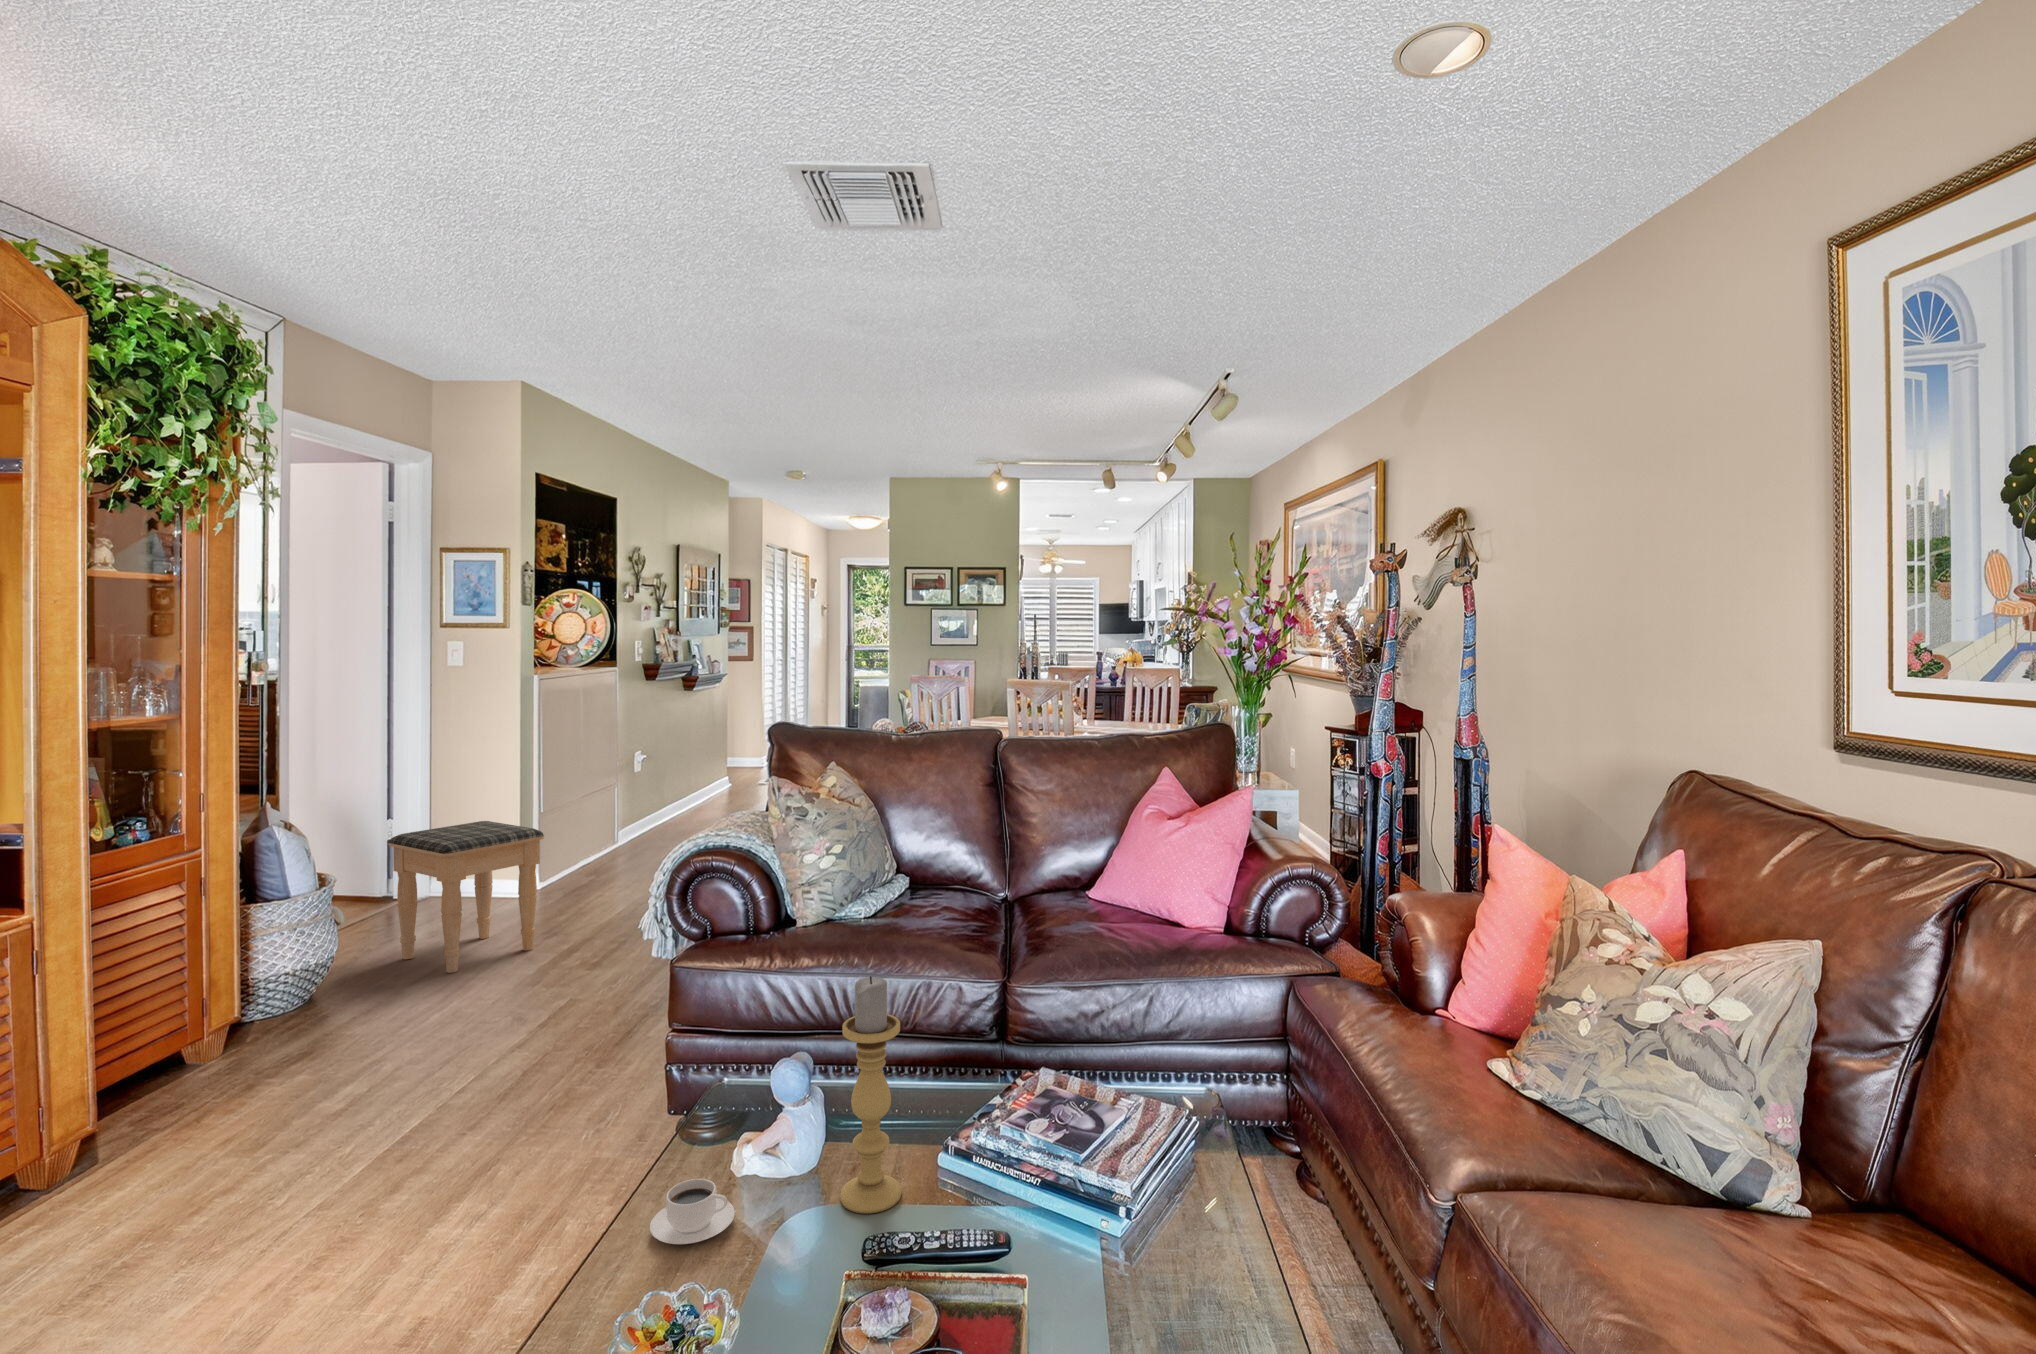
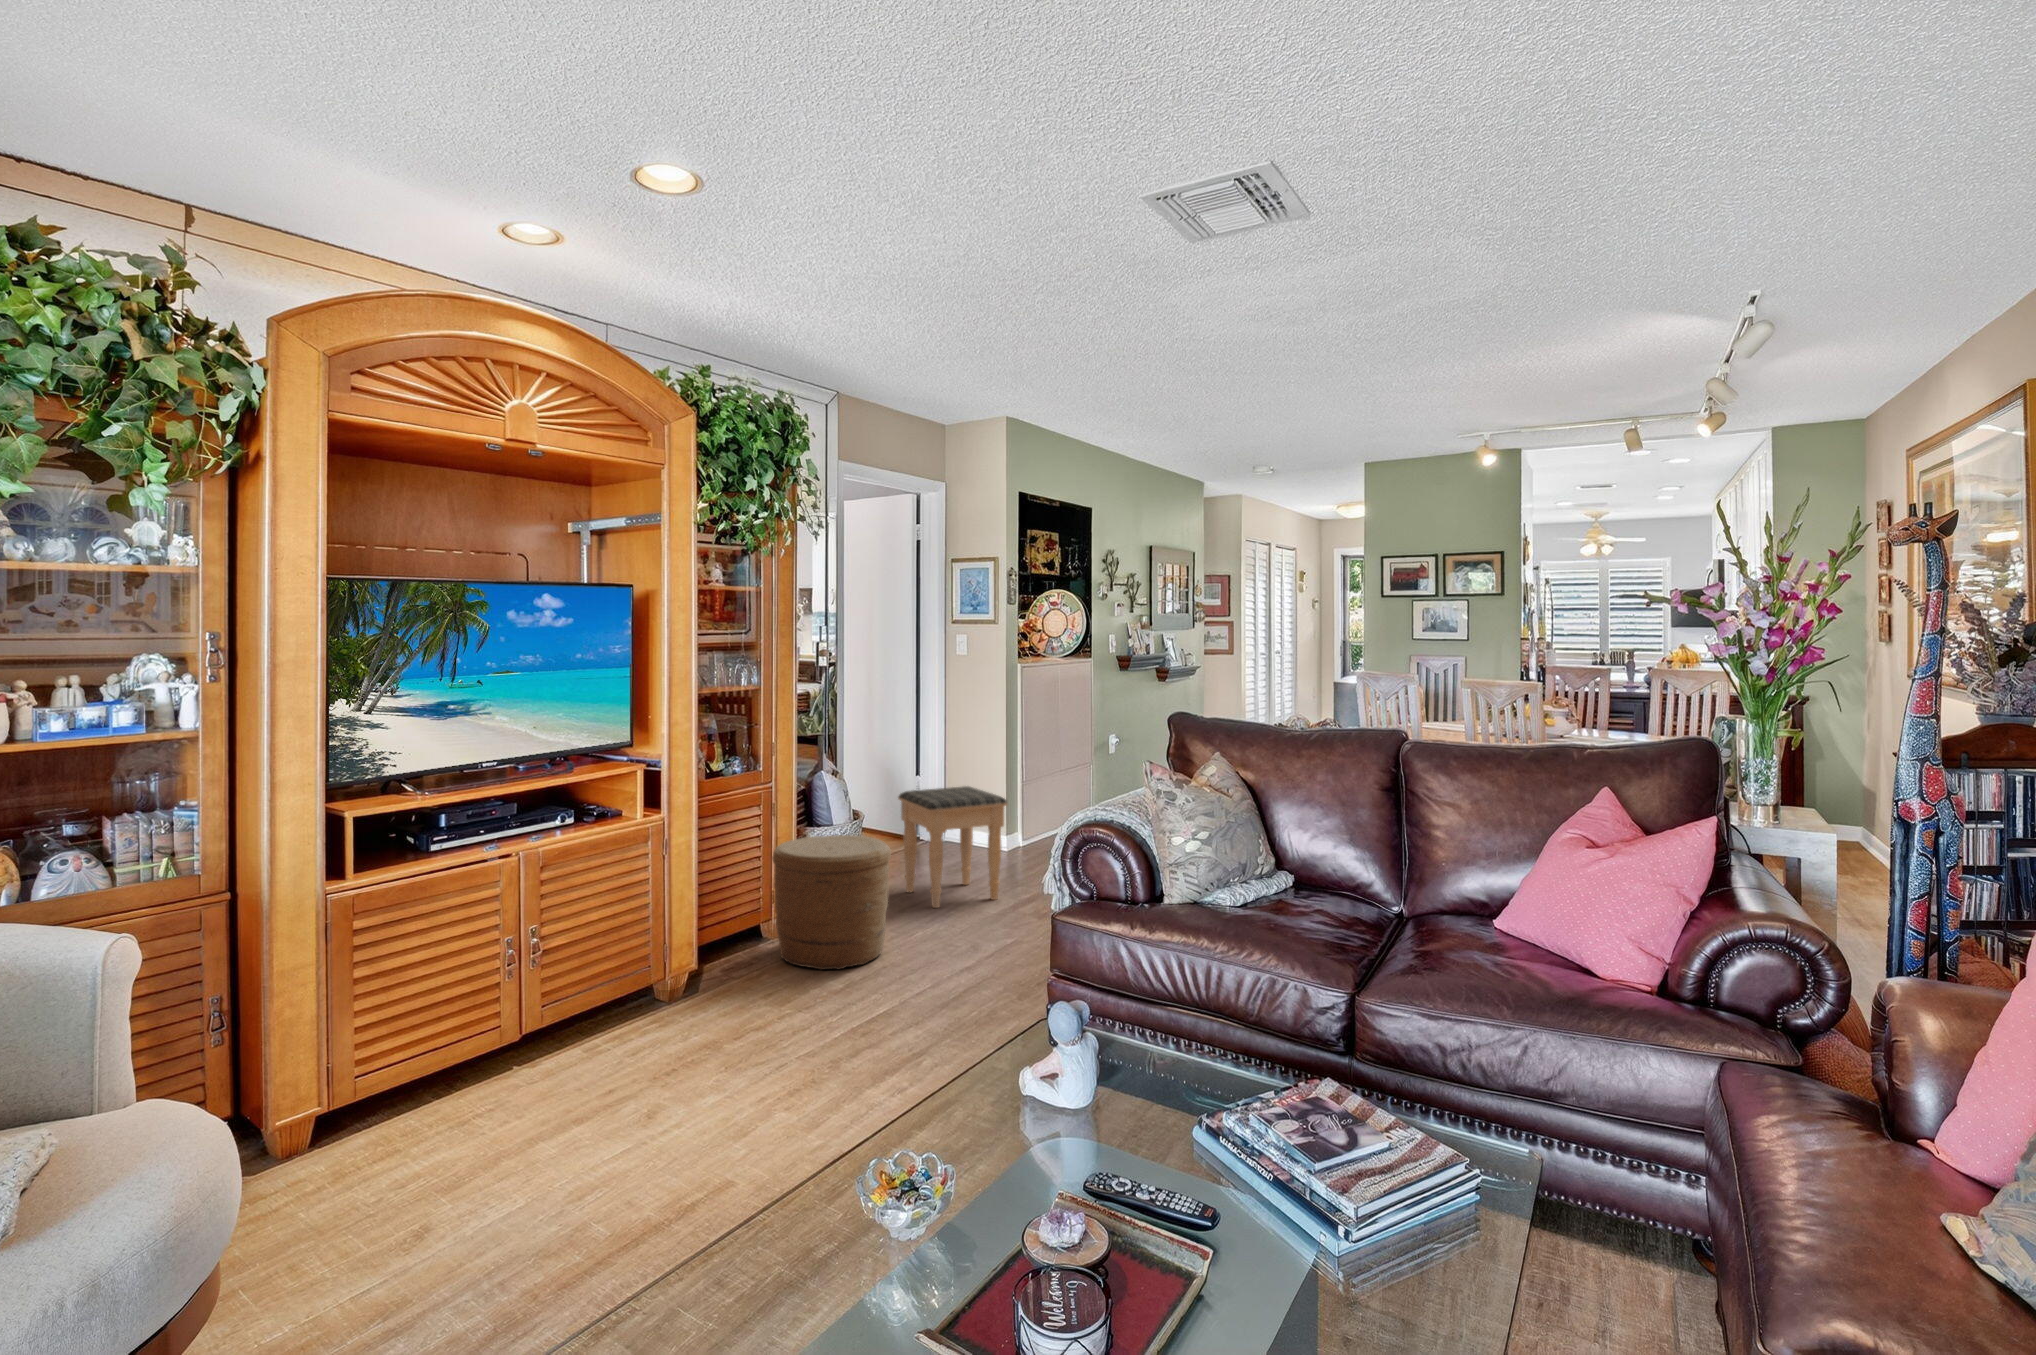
woven basket: none [216,898,407,1084] -> present [772,835,891,970]
candle holder: present [840,976,901,1214] -> none [1094,945,1150,1159]
coffee cup: present [650,1179,735,1244] -> none [940,1087,1007,1137]

